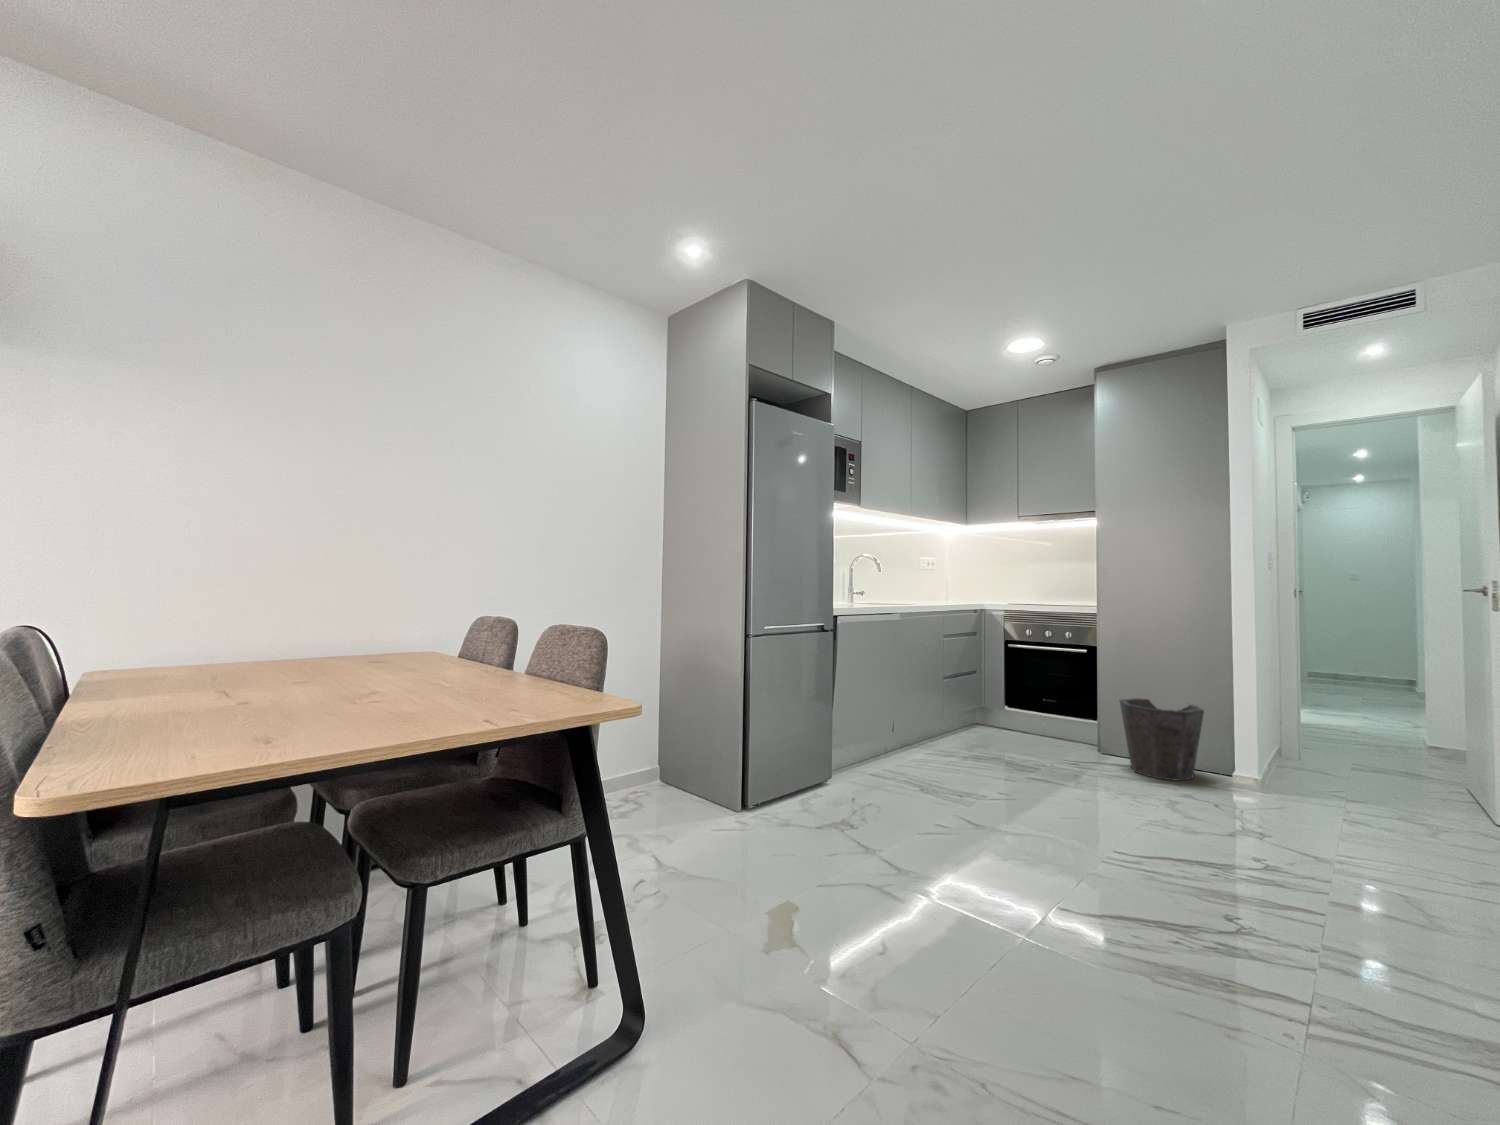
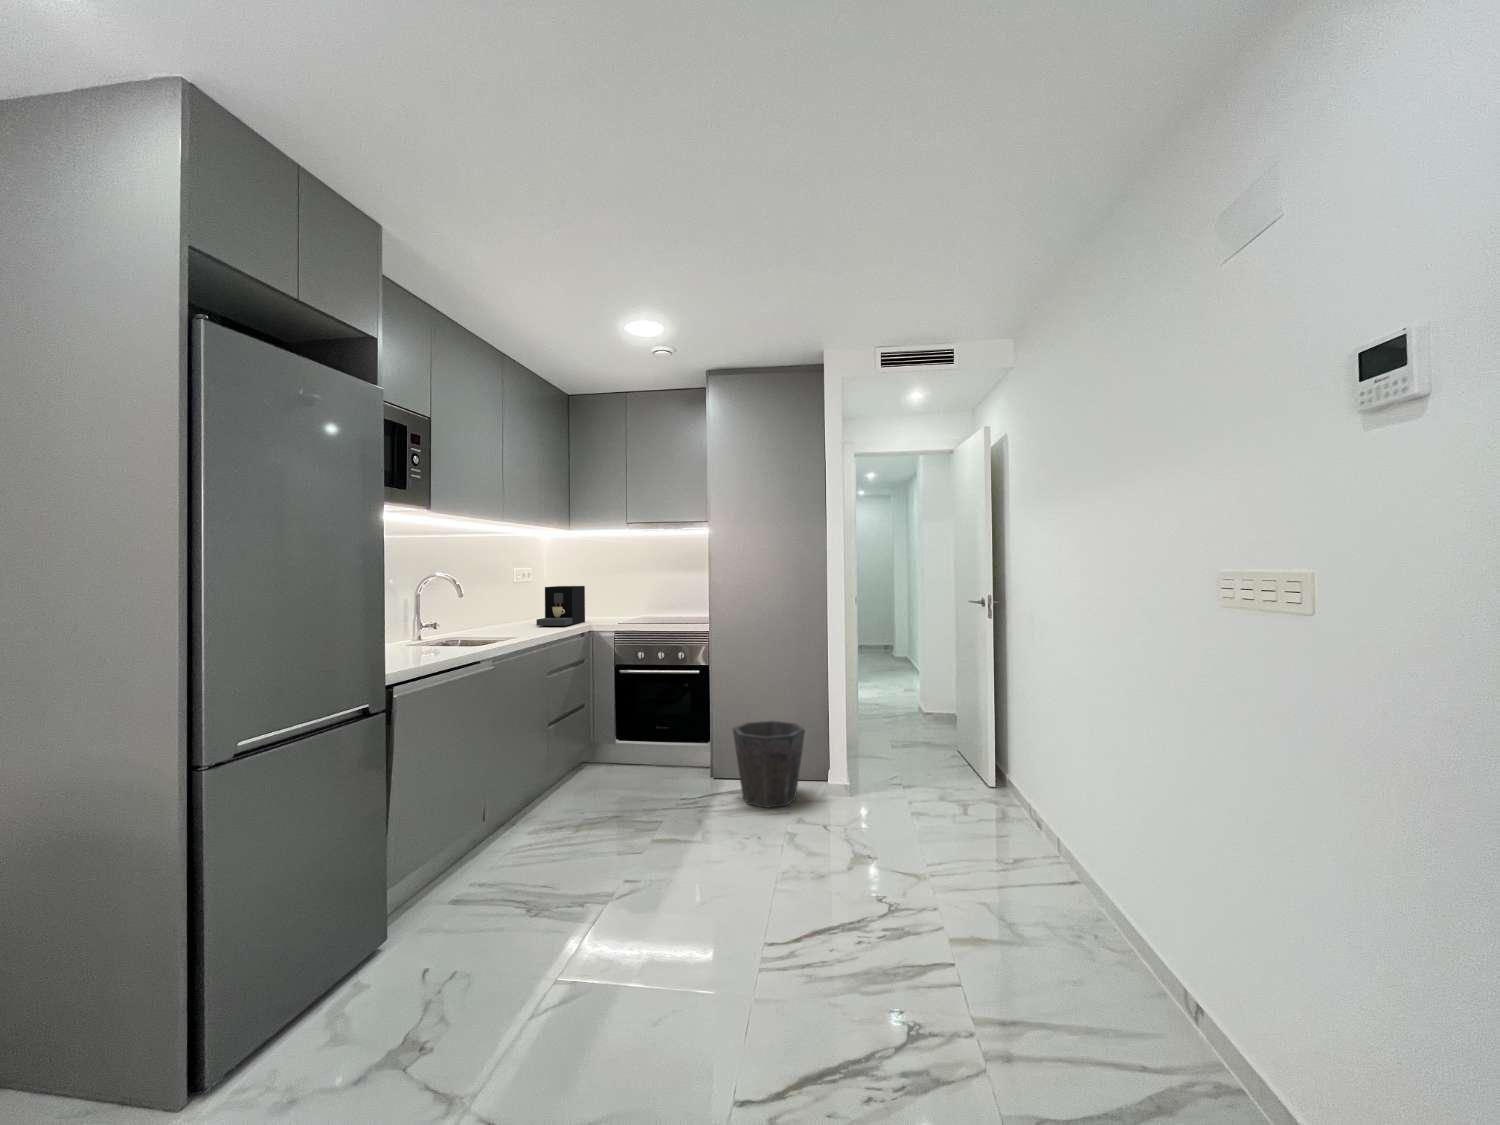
coffee maker: none [940,571,981,602] -> present [537,586,585,626]

